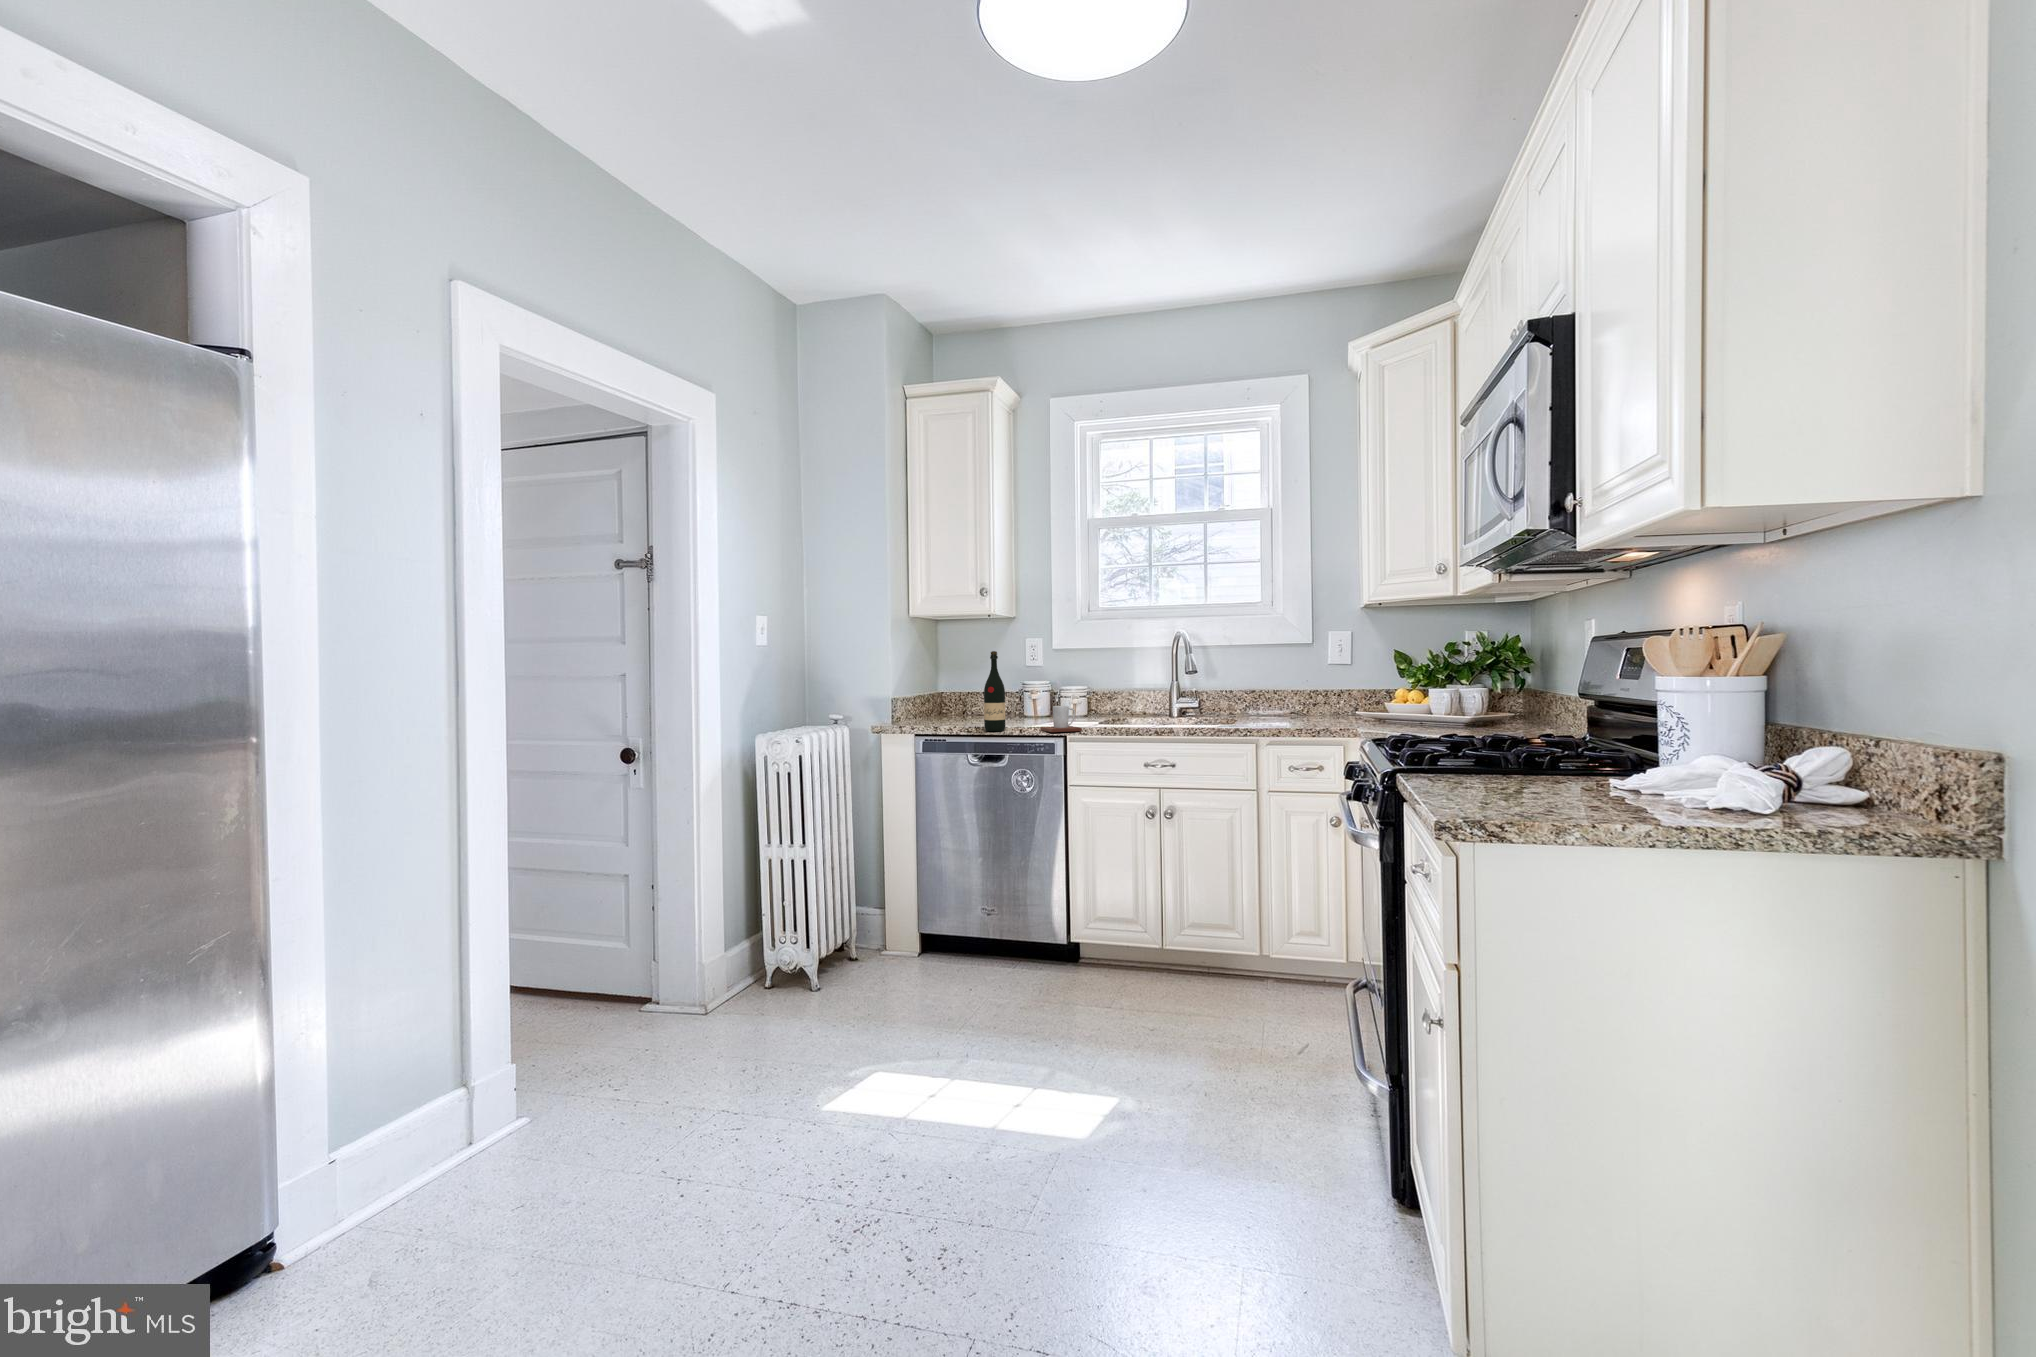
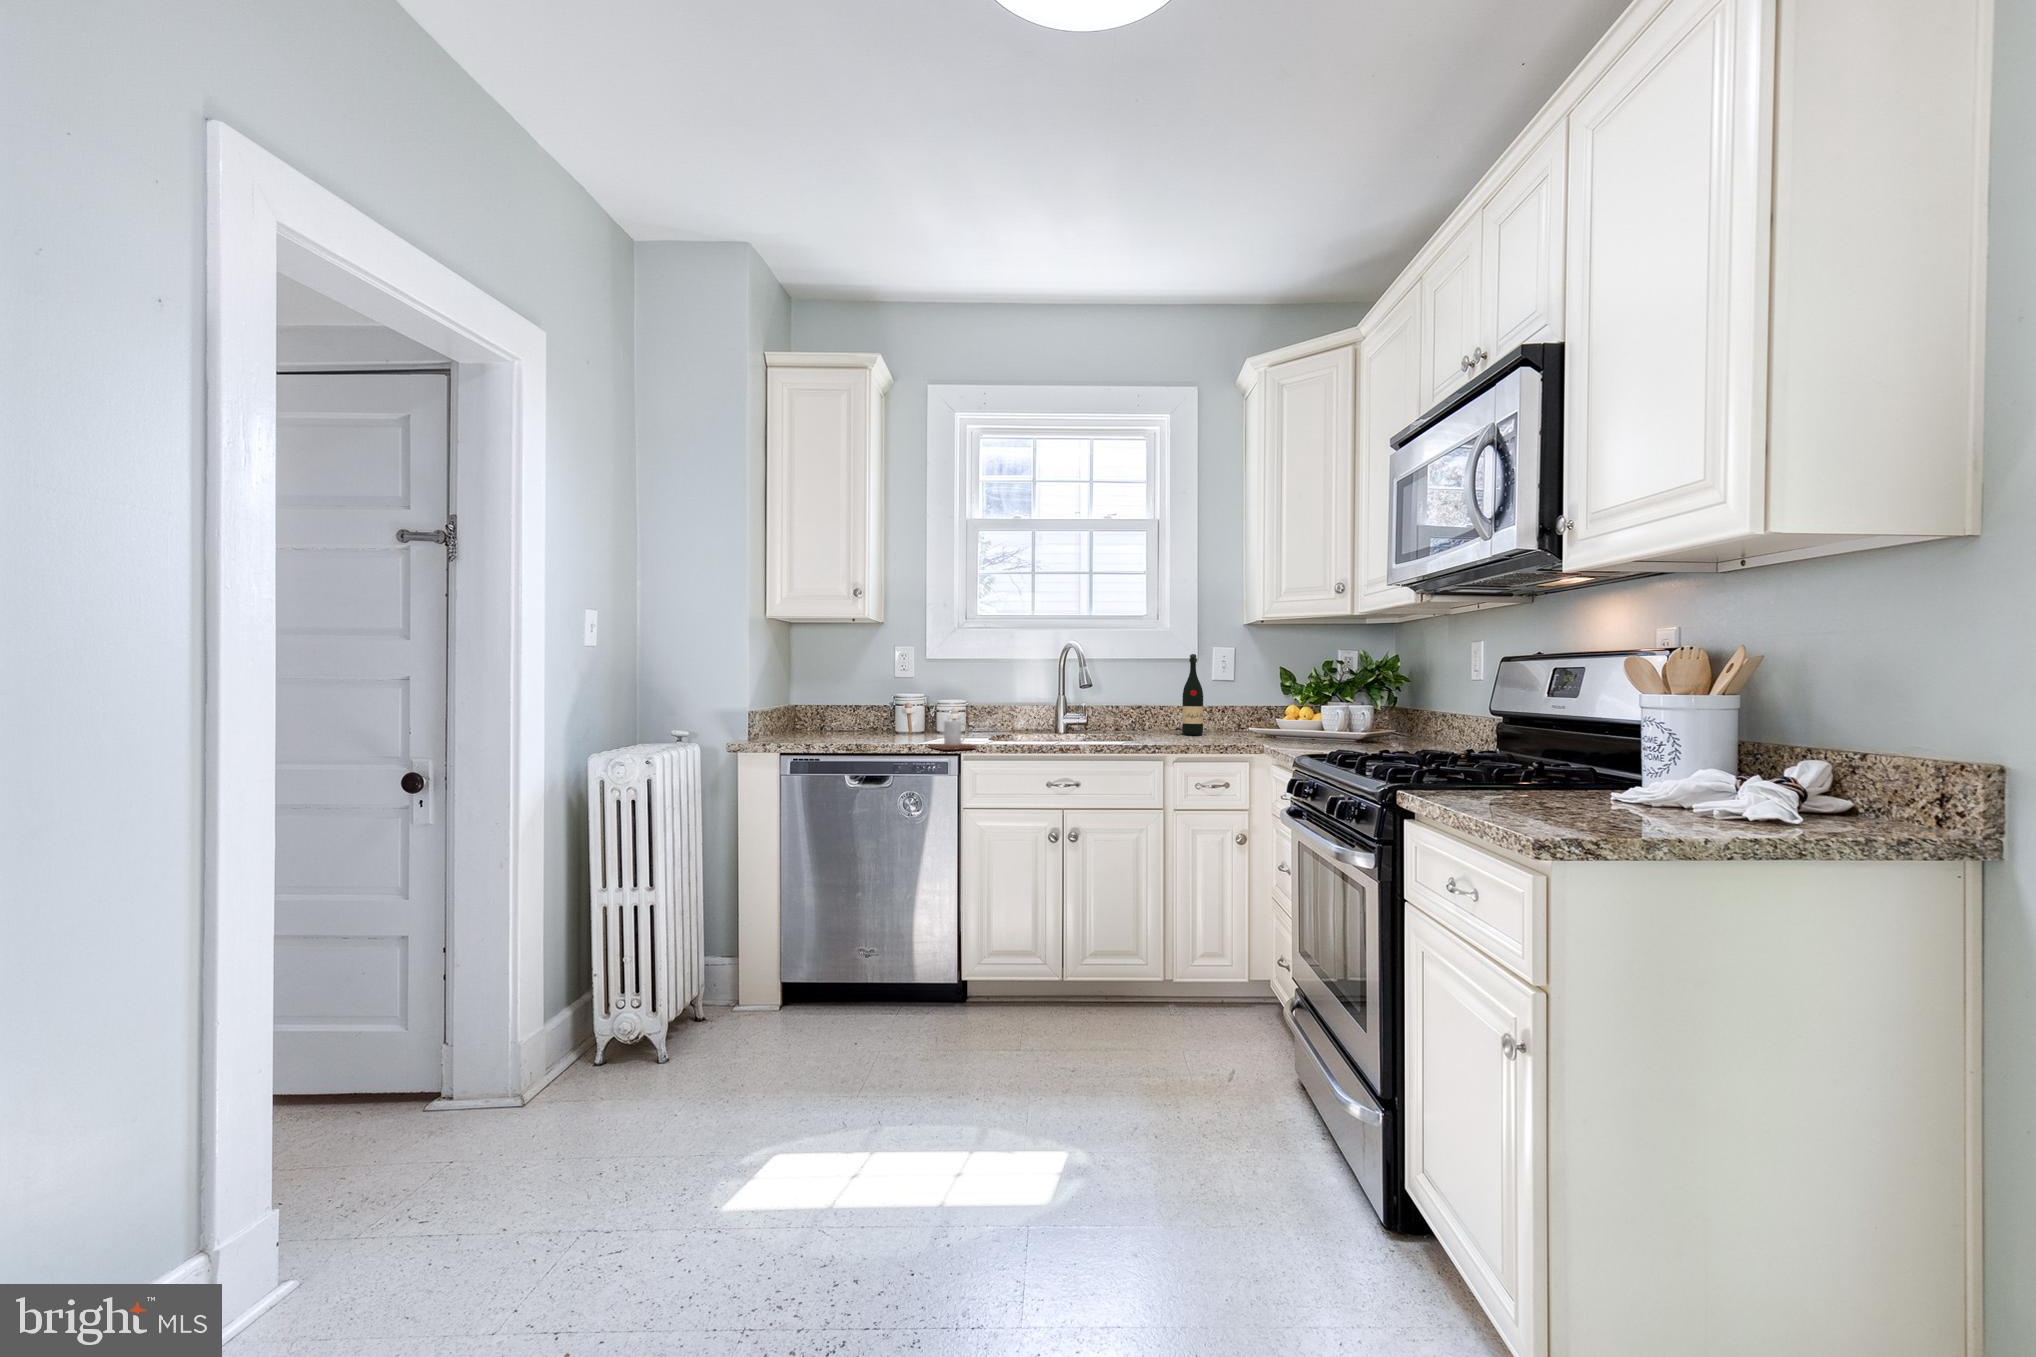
wine bottle: present [984,651,1005,731] -> present [1182,654,1203,735]

